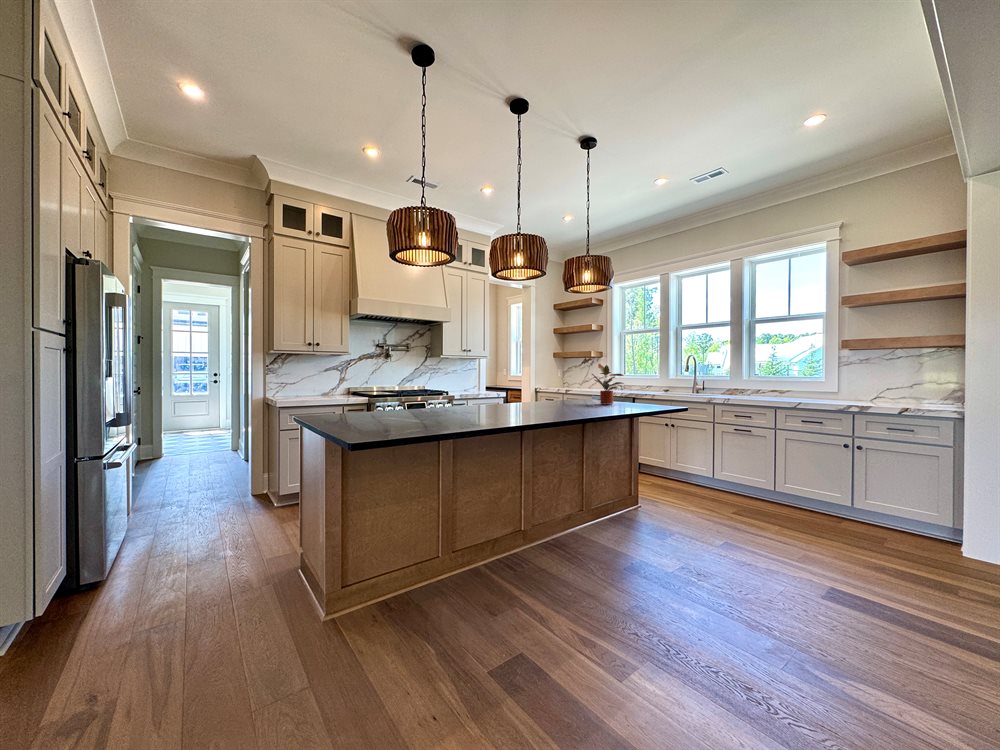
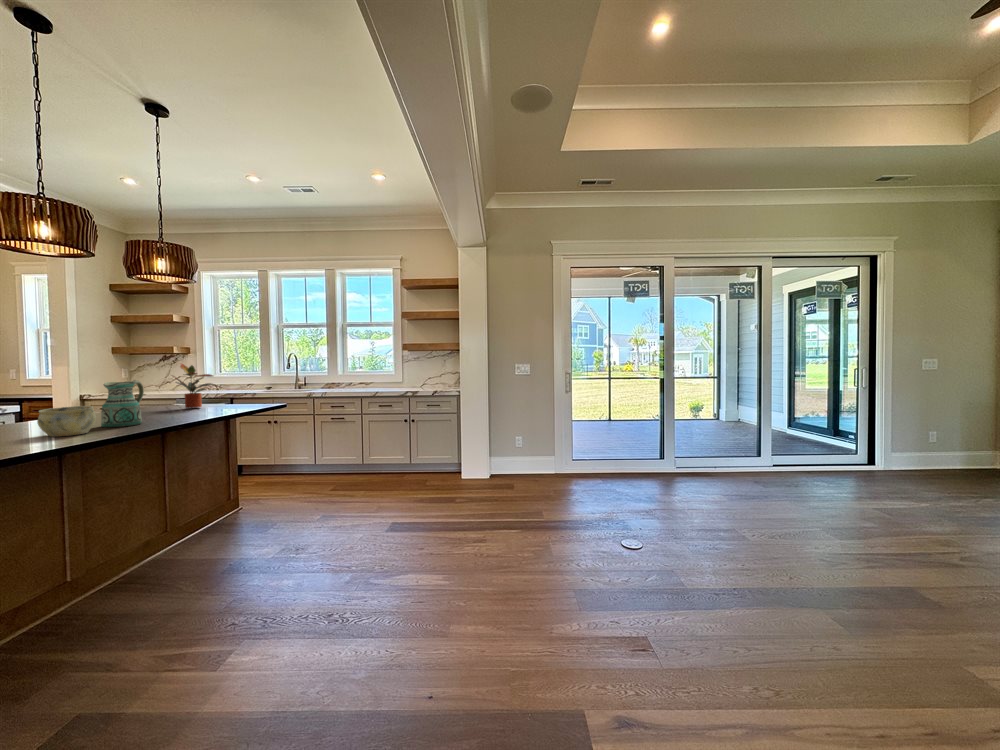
ceramic pitcher: none [545,376,573,415] -> present [101,380,144,427]
ceramic bowl: none [510,395,542,419] -> present [37,406,96,437]

